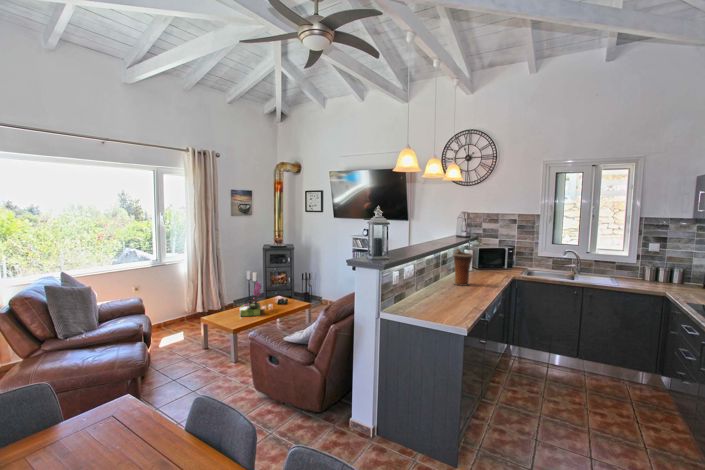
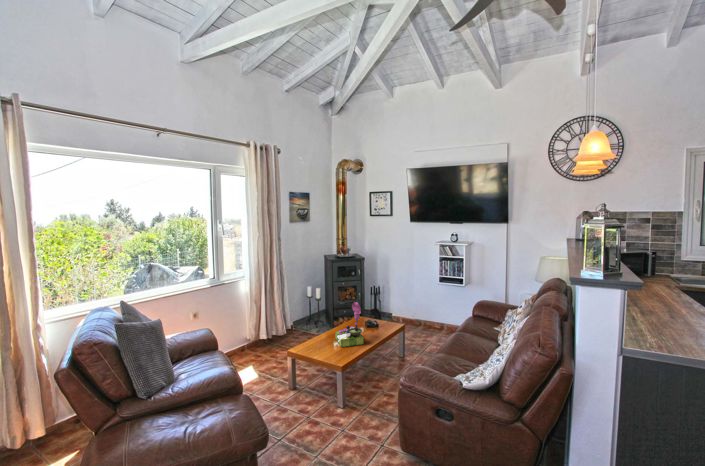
vase: present [453,249,473,286] -> none [651,256,685,304]

